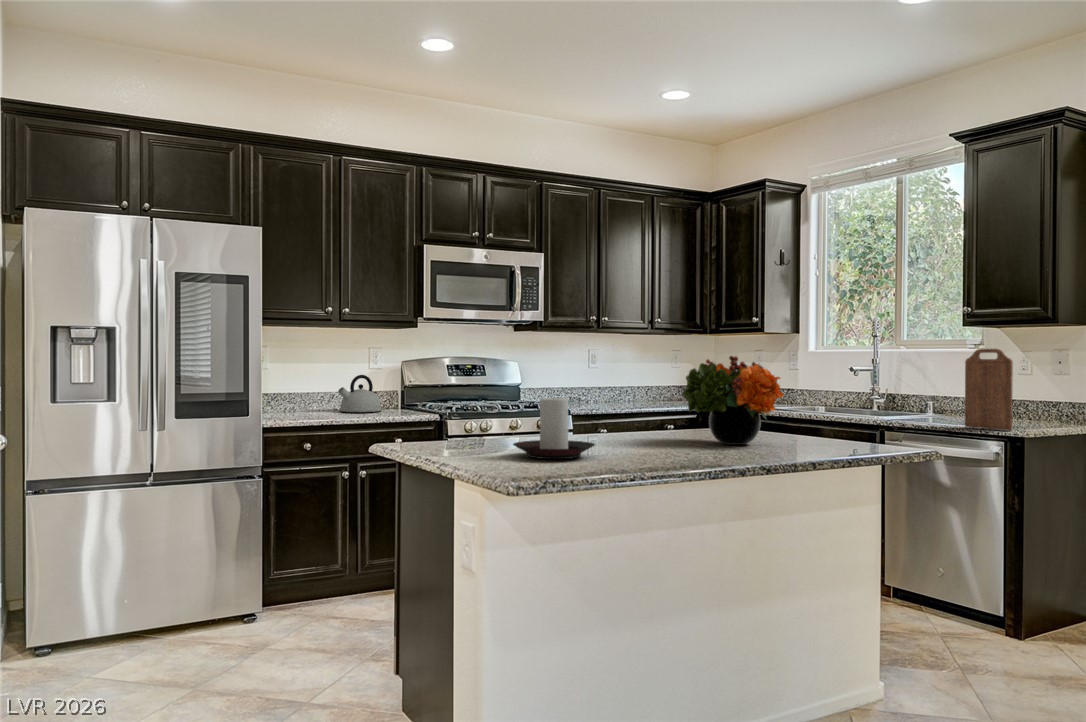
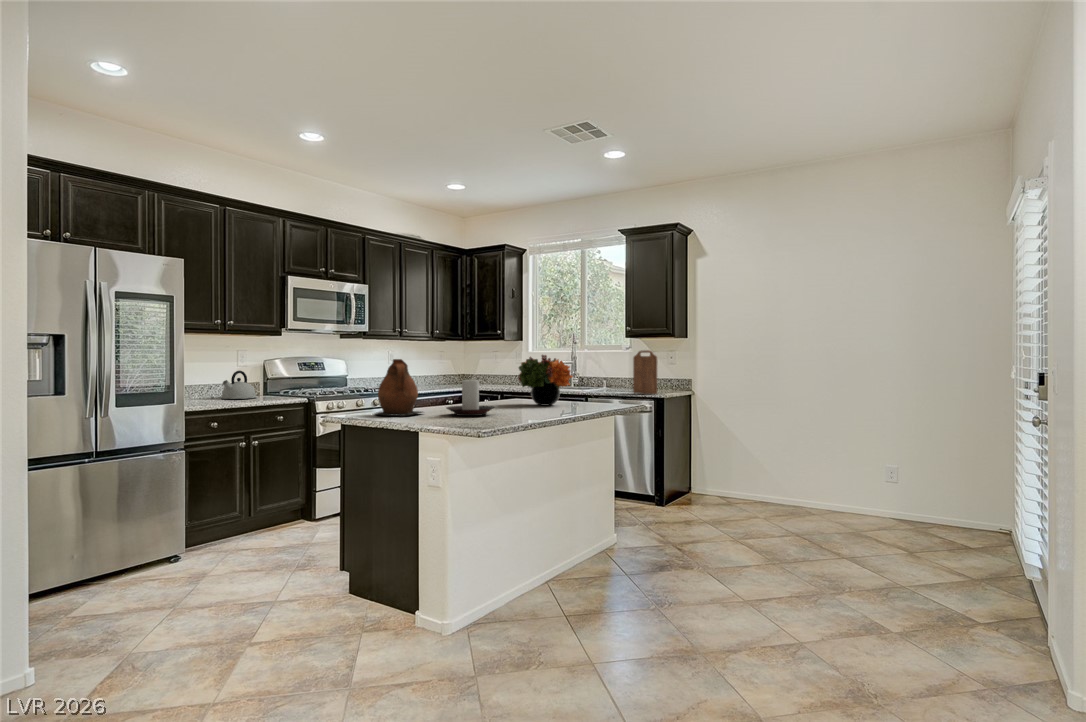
ceramic pitcher: none [410,362,493,452] -> present [375,359,422,416]

